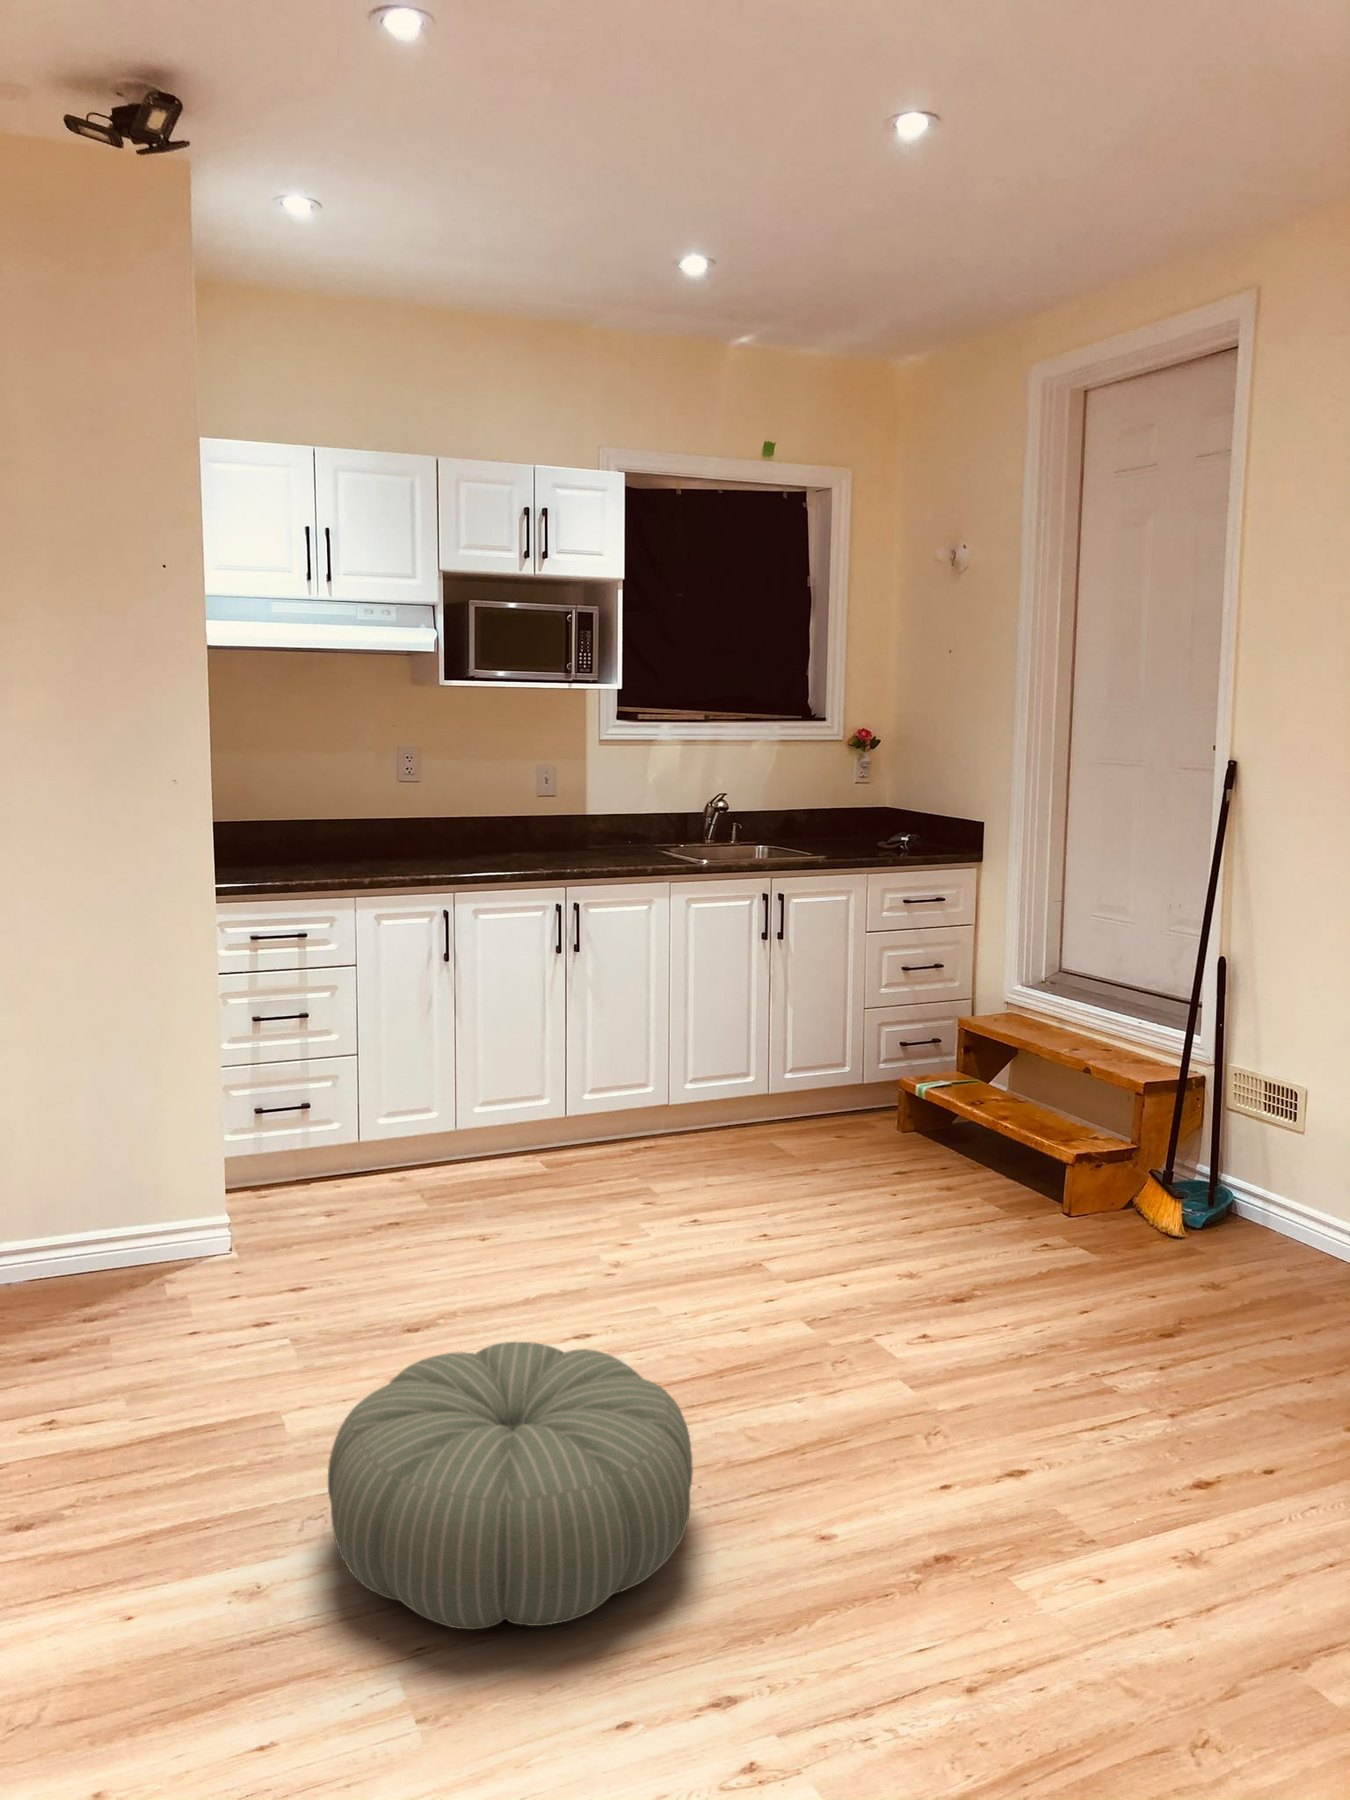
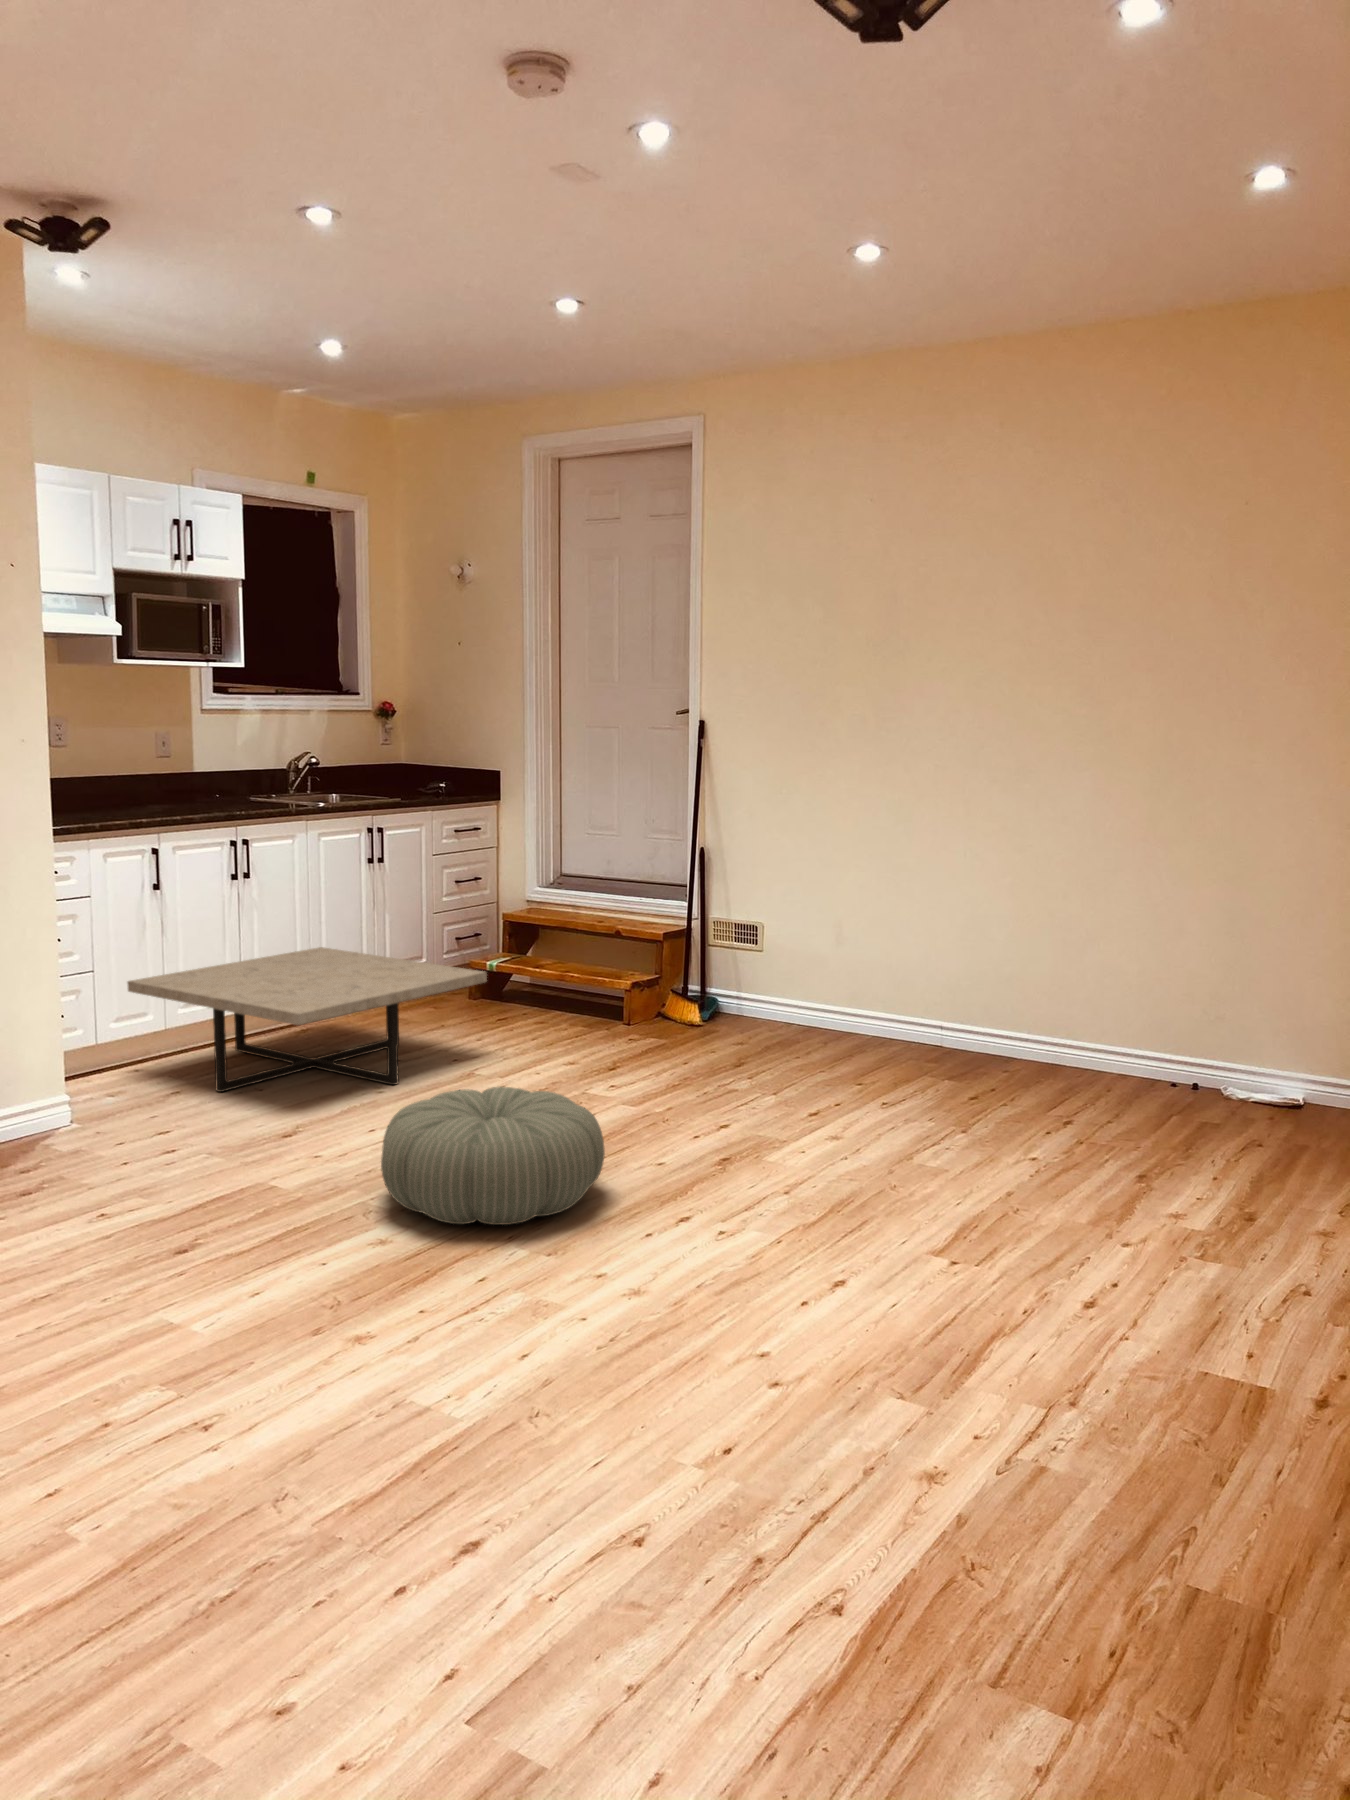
coffee table: none [398,1043,814,1263] -> present [127,947,487,1092]

